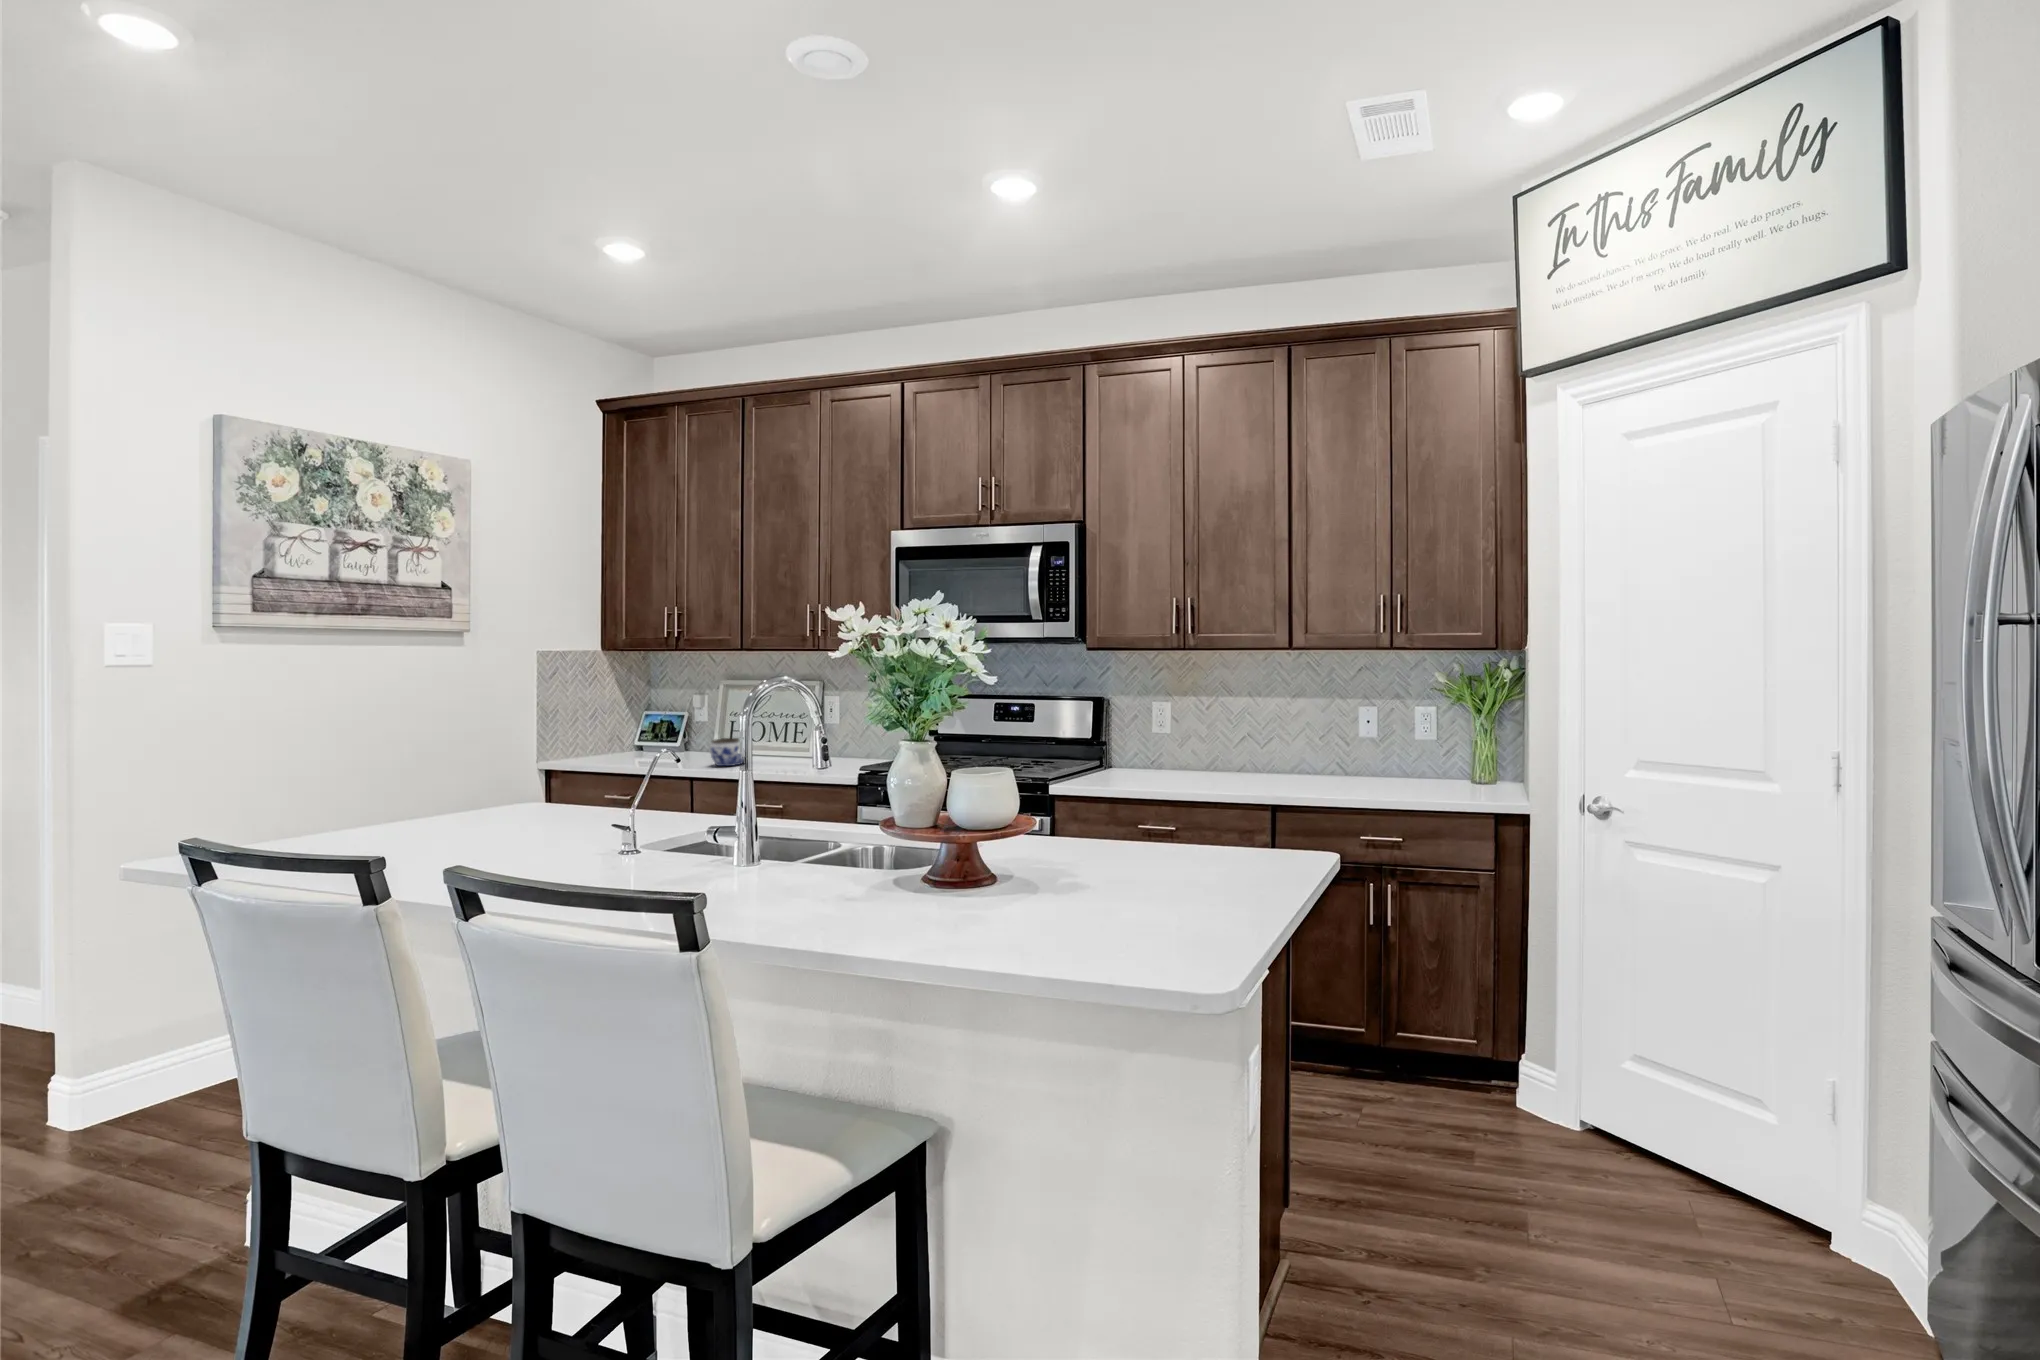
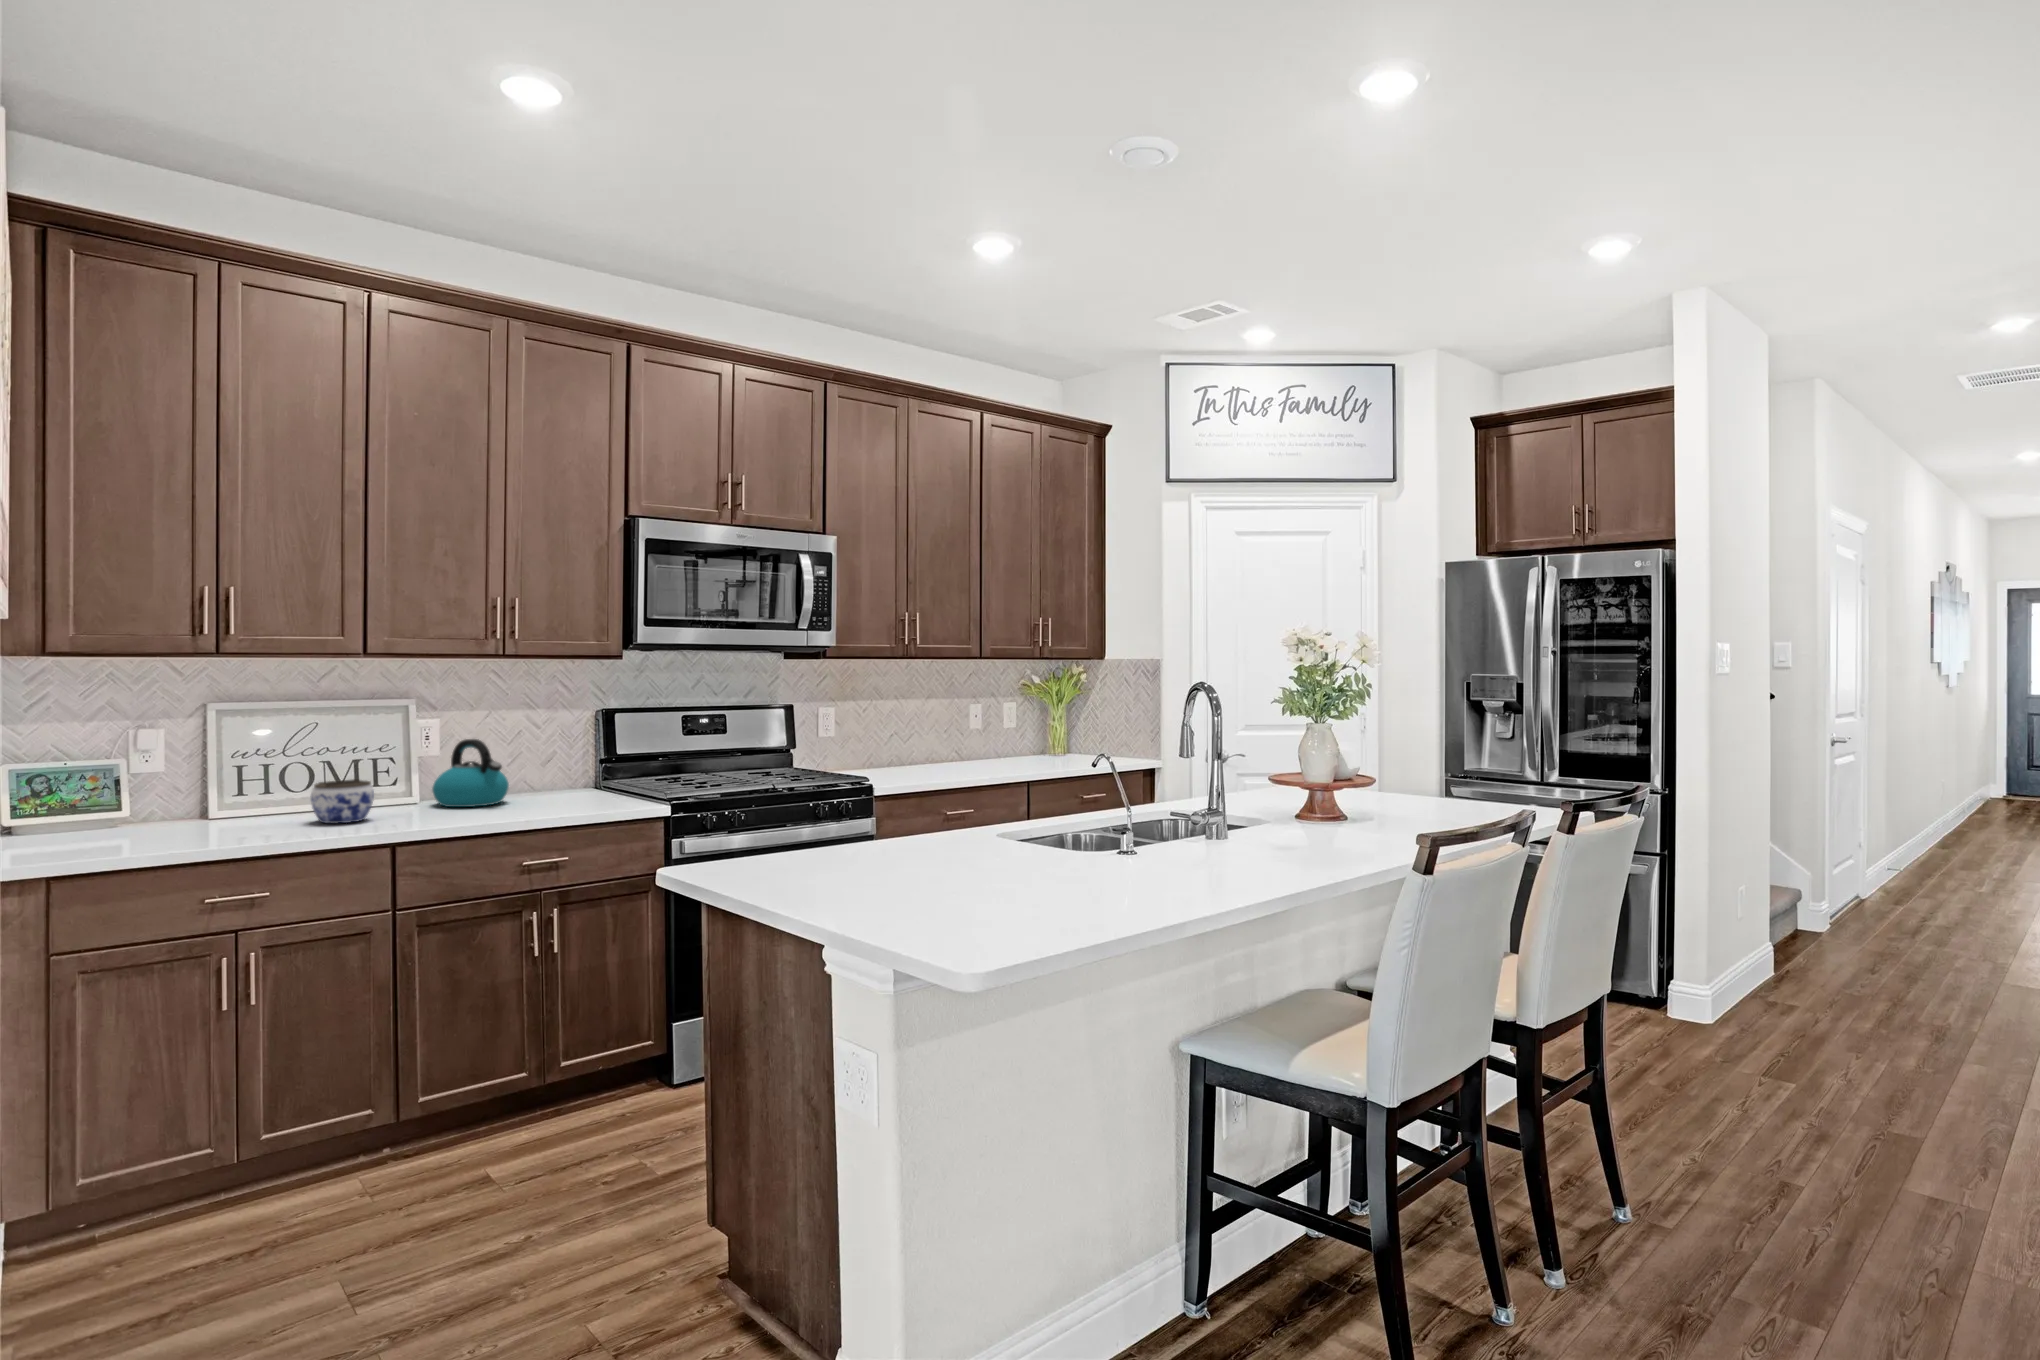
kettle: none [797,714,847,764] -> present [432,739,509,807]

